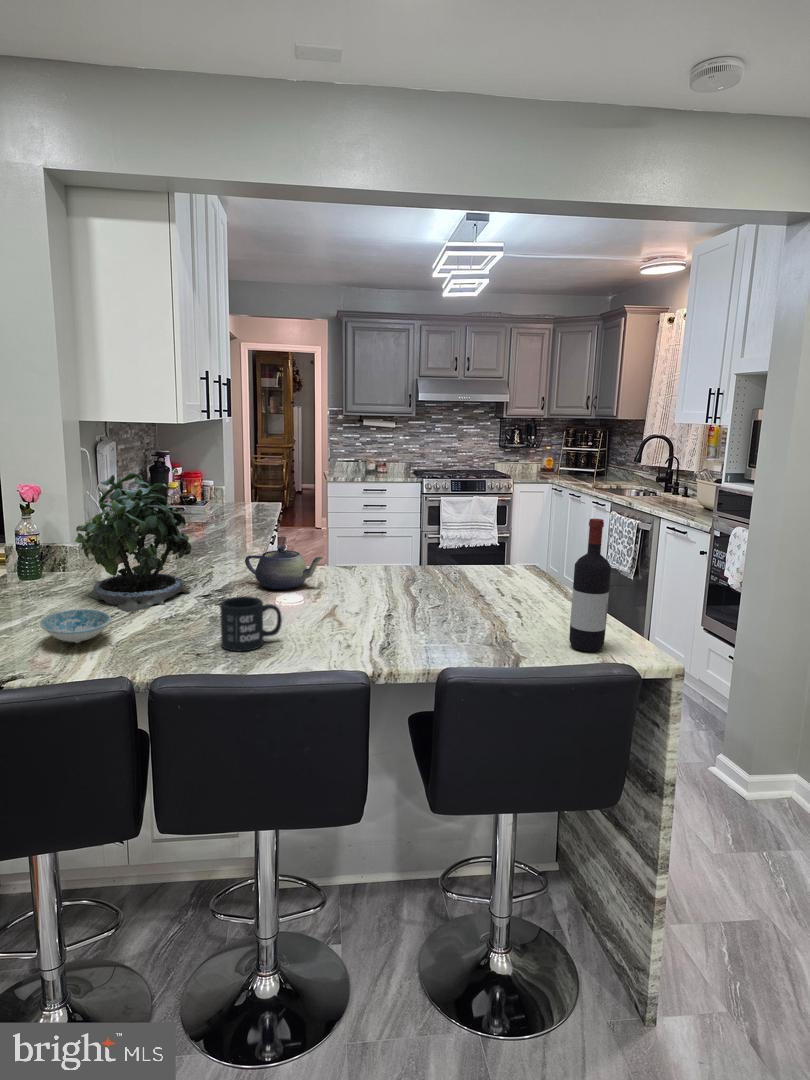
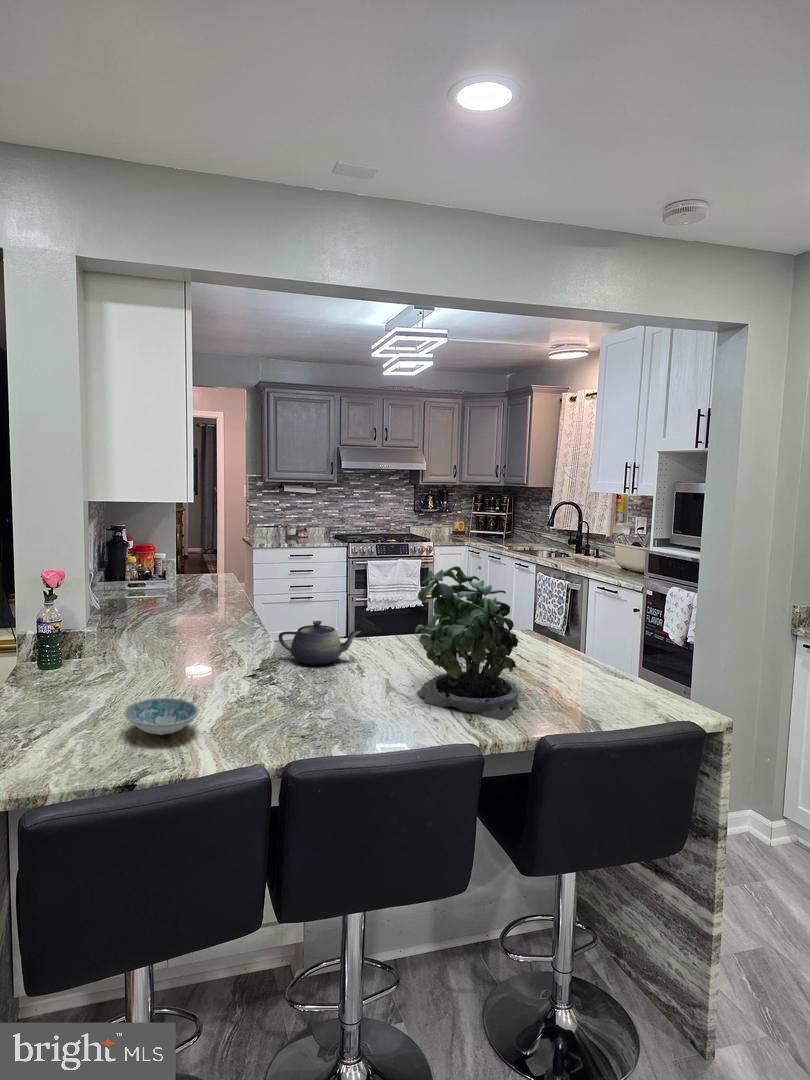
potted plant: present [75,471,192,612] -> present [415,566,520,721]
wine bottle: present [569,519,611,652] -> none [624,590,663,711]
mug: present [220,596,282,651] -> none [313,676,368,733]

